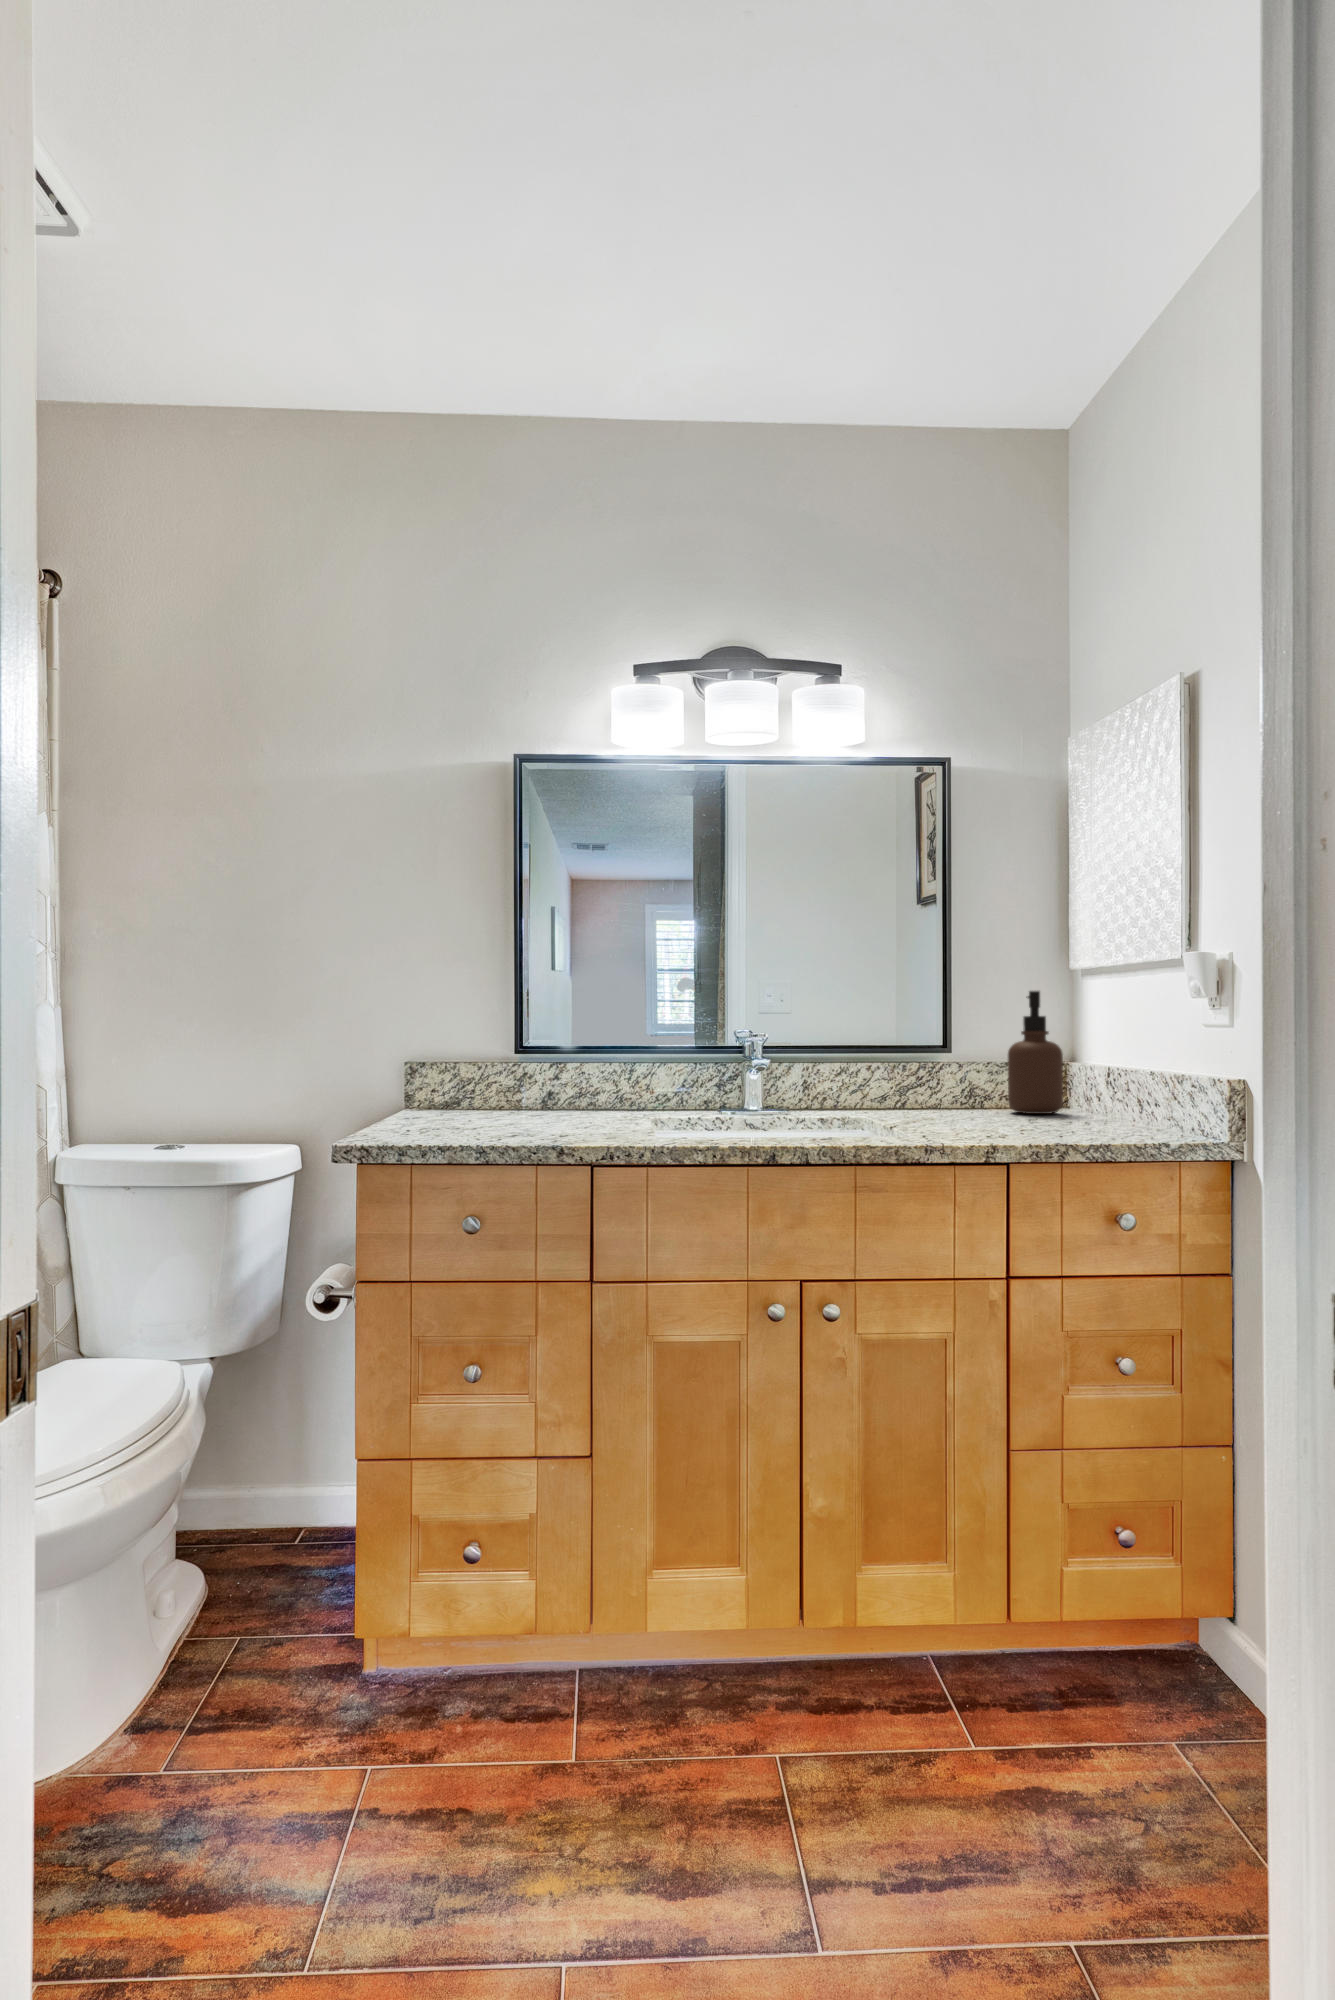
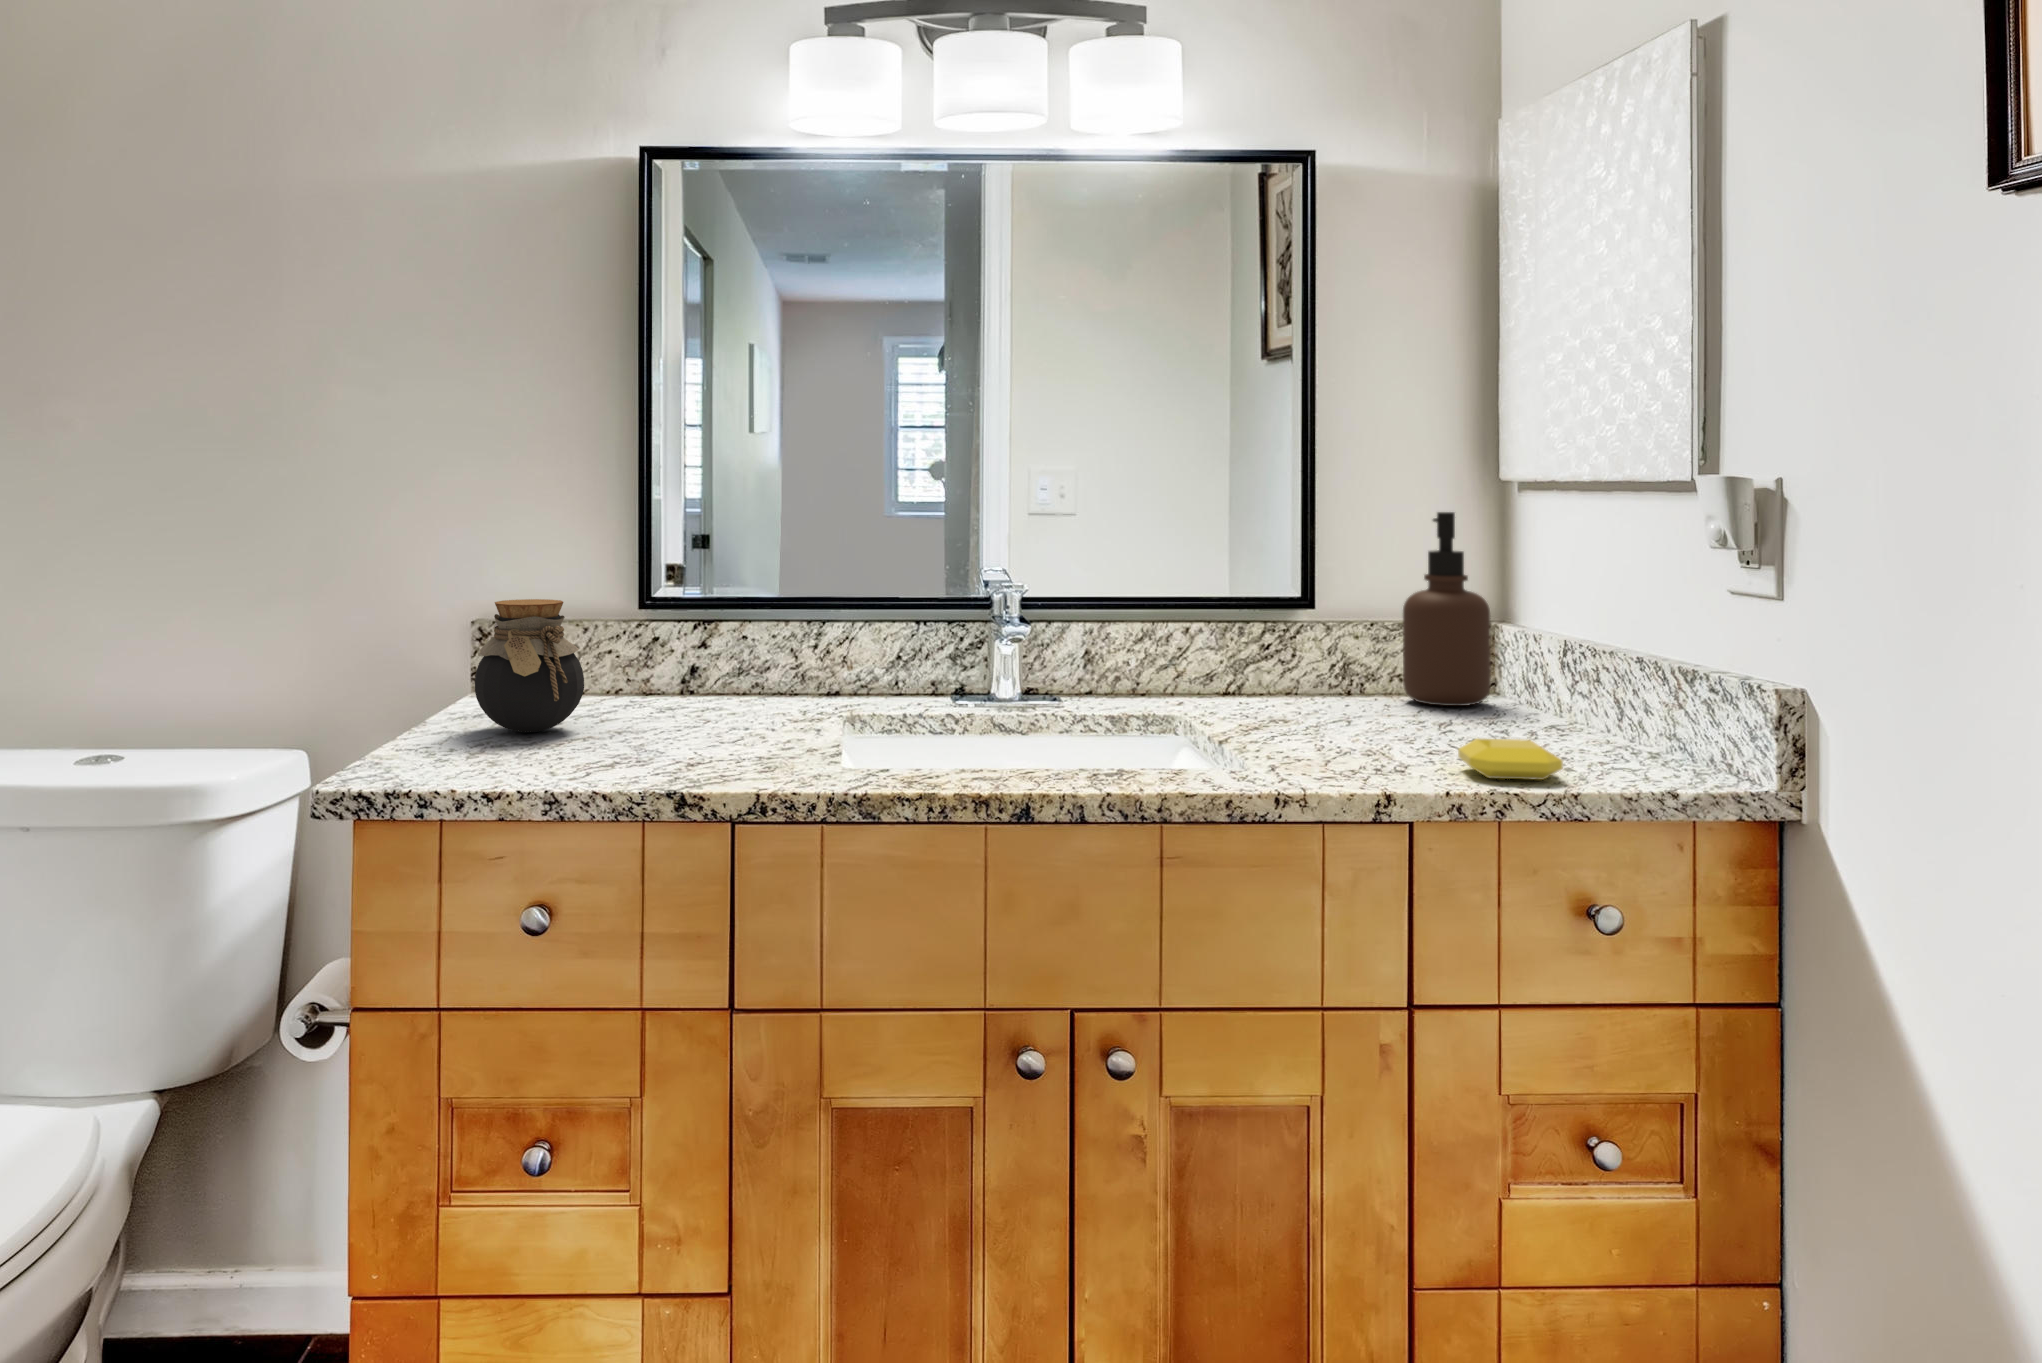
jar: none [417,1042,487,1125] -> present [475,599,584,732]
soap bar: none [1038,1118,1100,1140] -> present [1458,739,1563,780]

